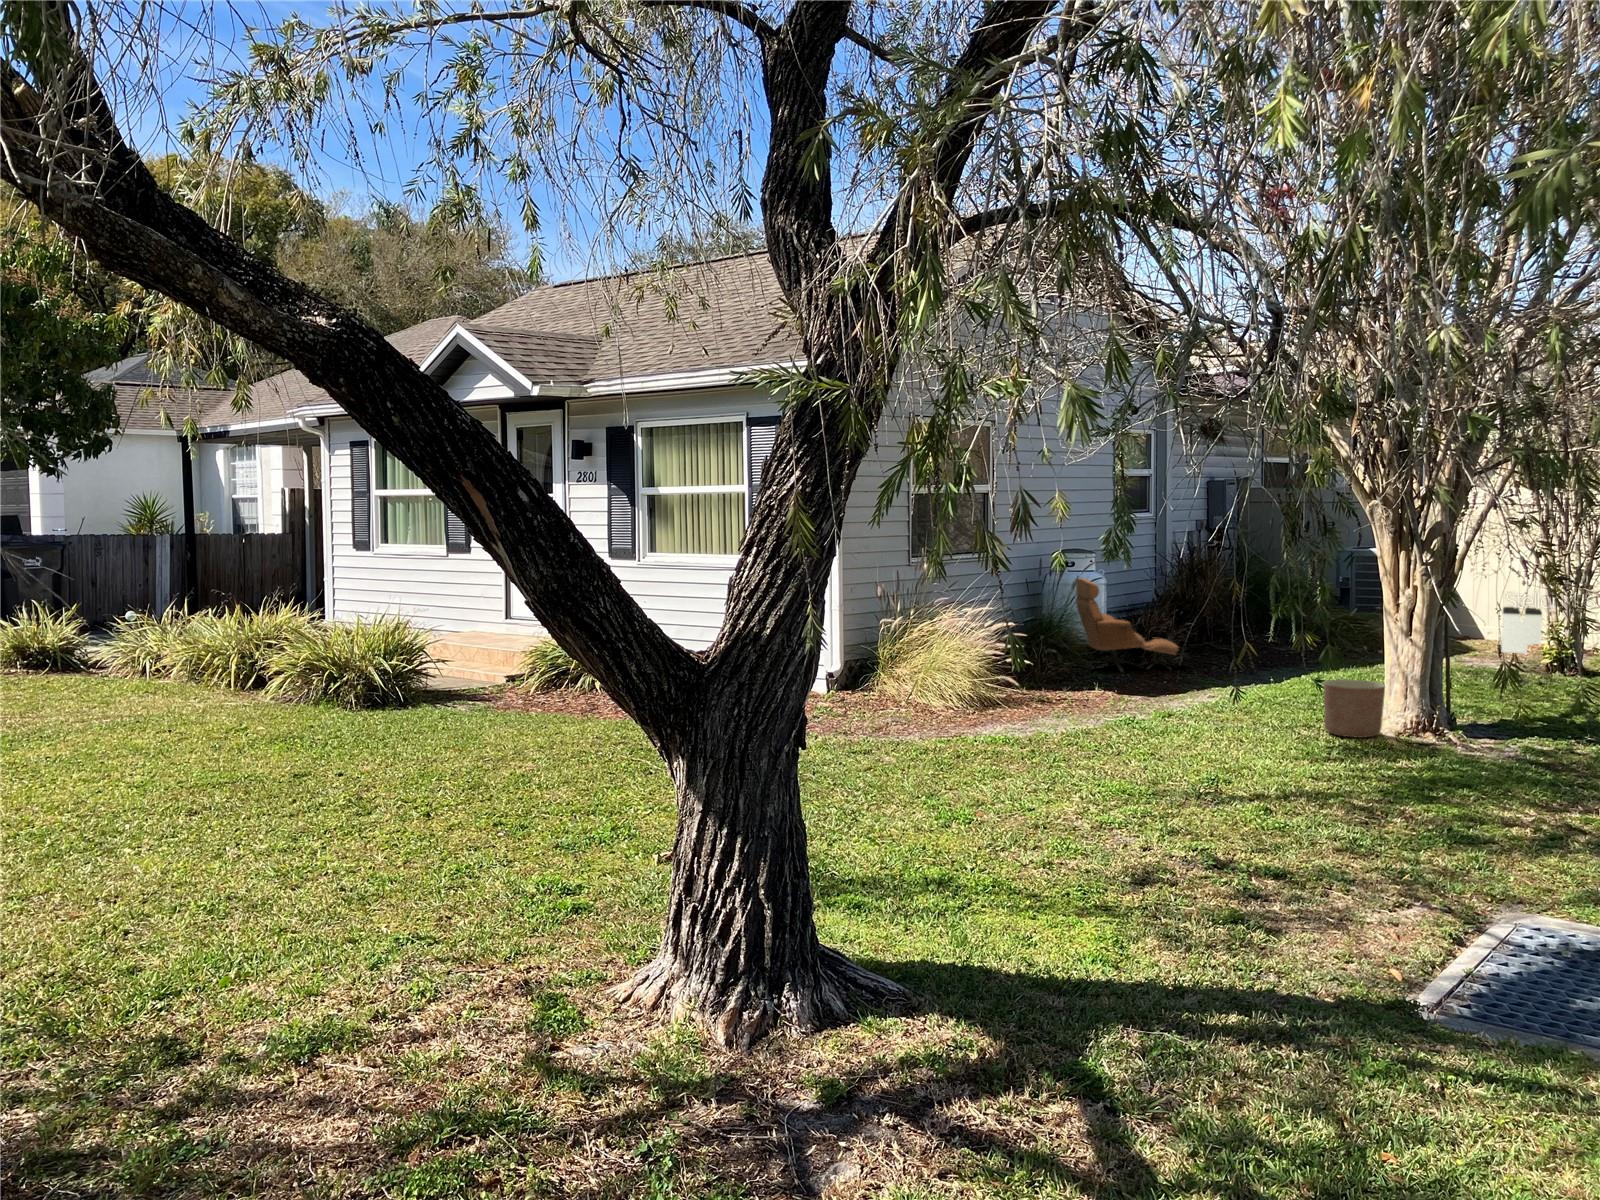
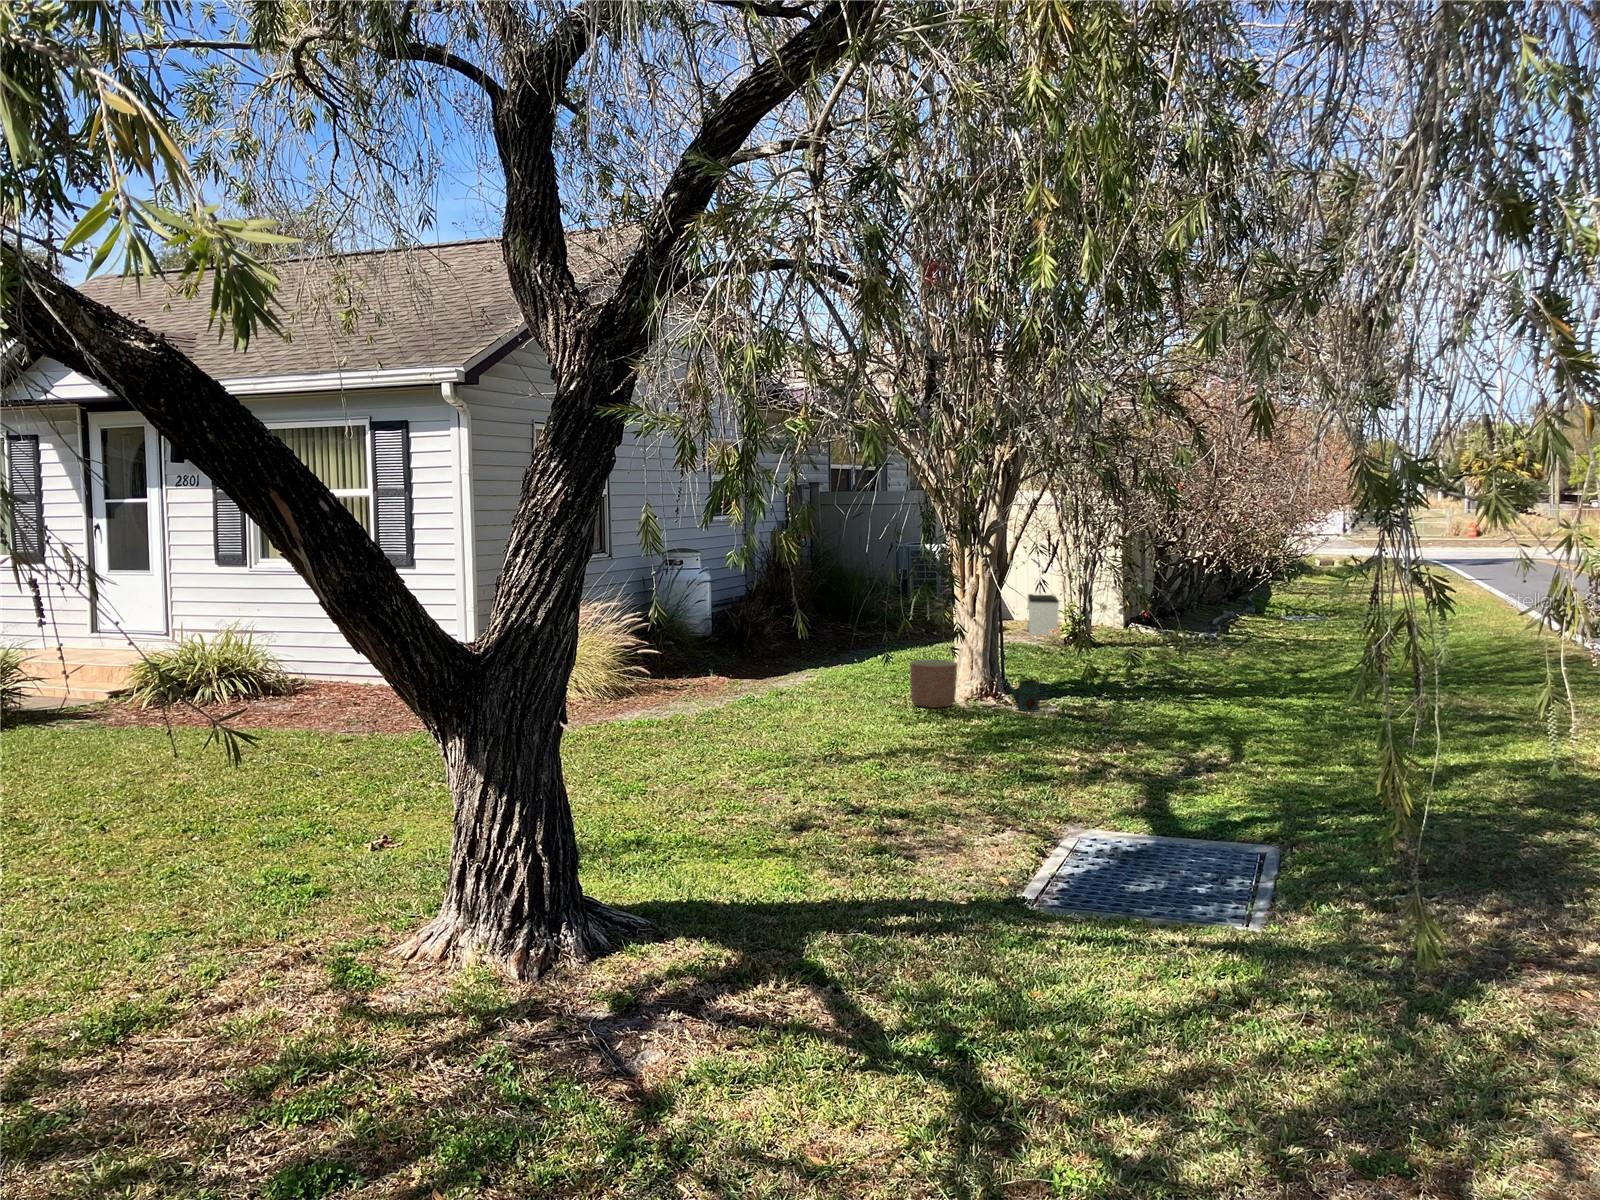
lounge chair: present [1076,578,1178,672] -> none [686,577,780,662]
watering can: none [1440,702,1506,749] -> present [1000,675,1041,712]

